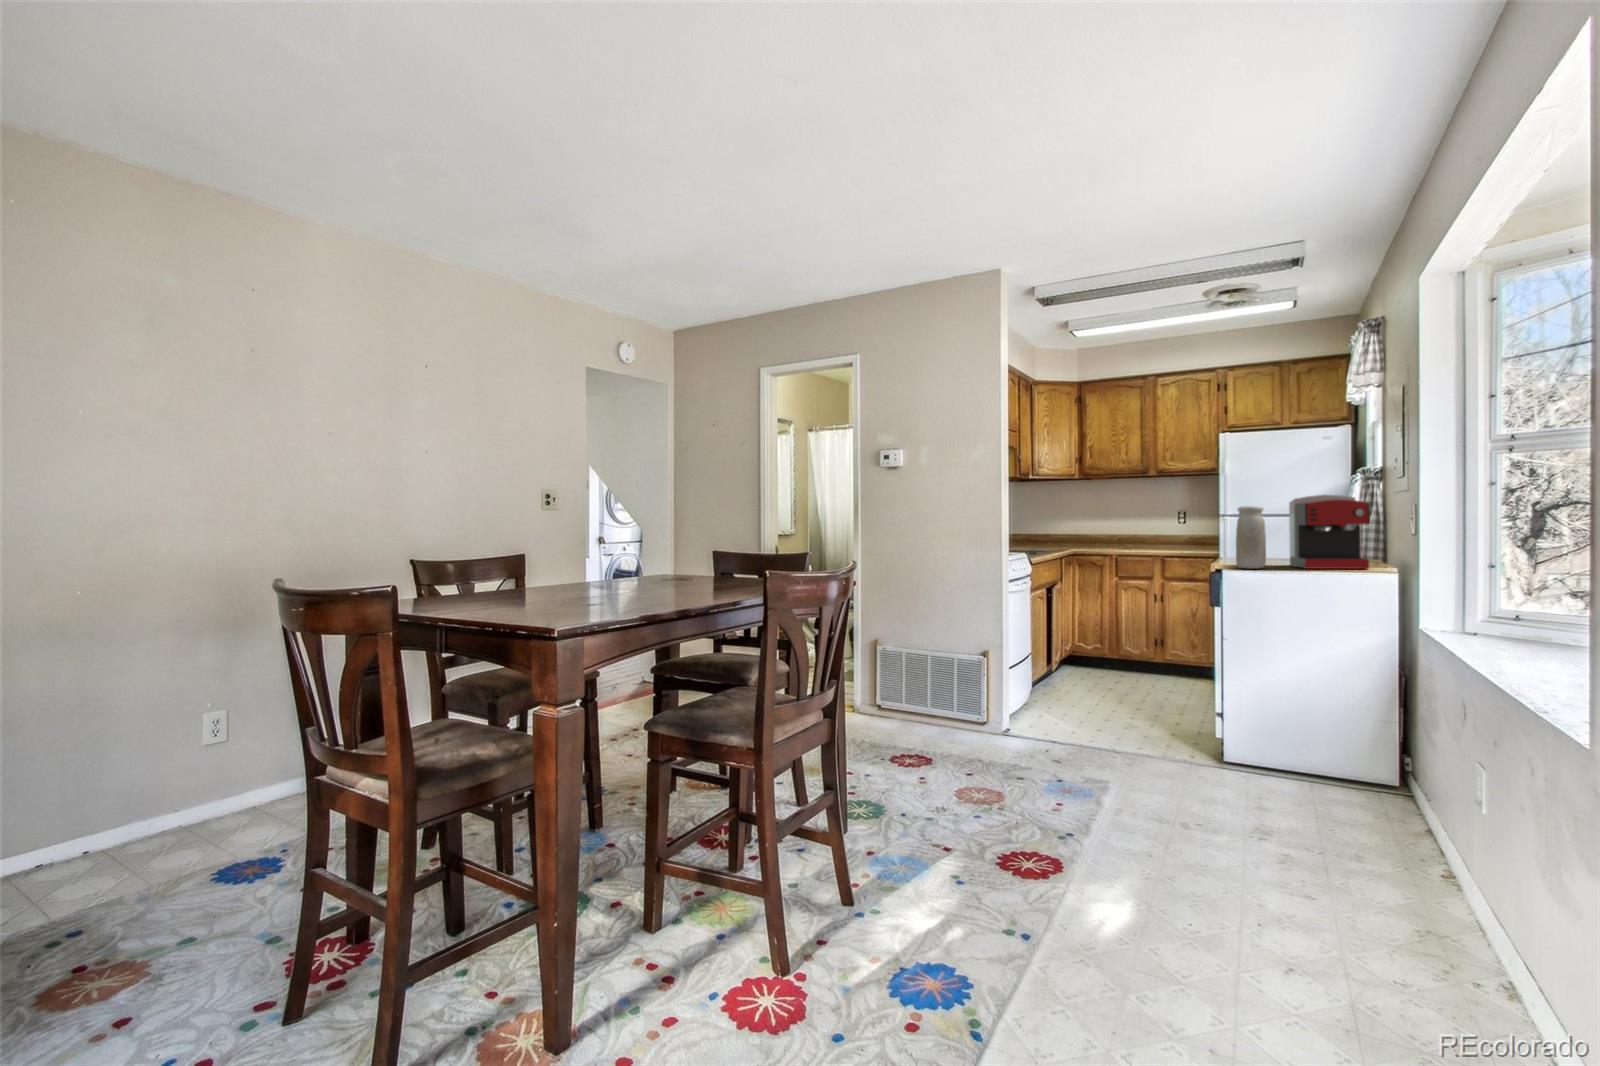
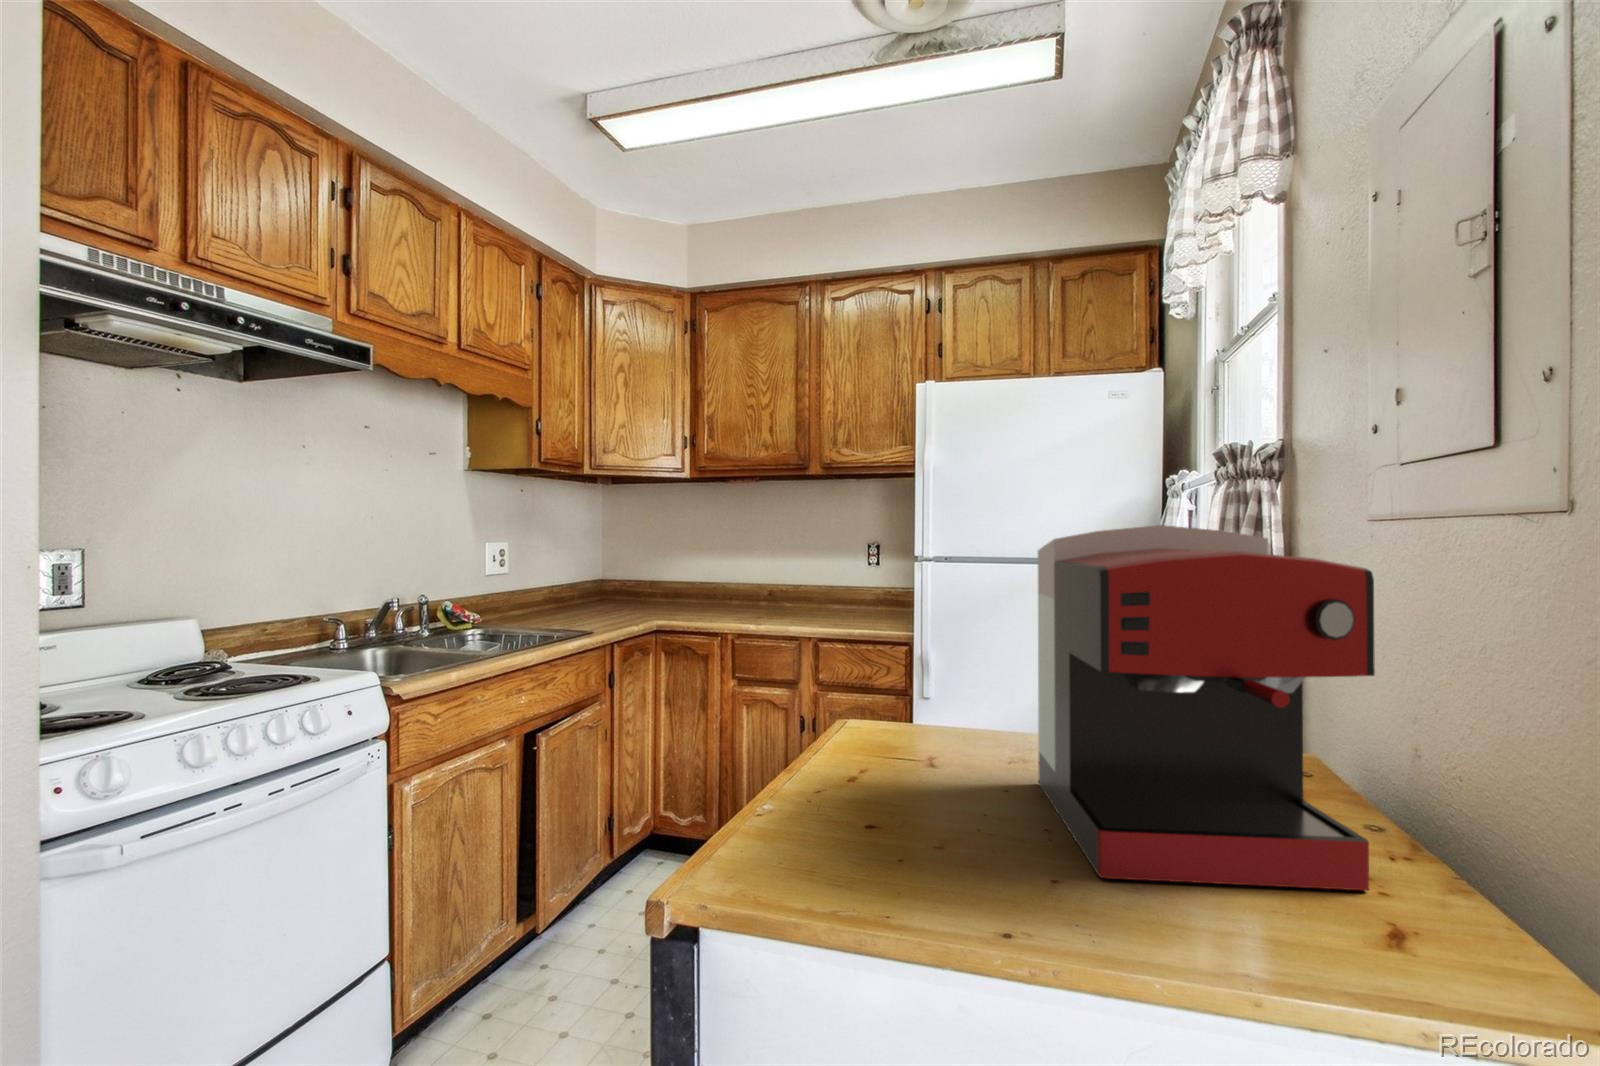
vase: present [1236,506,1266,569] -> none [814,574,936,882]

